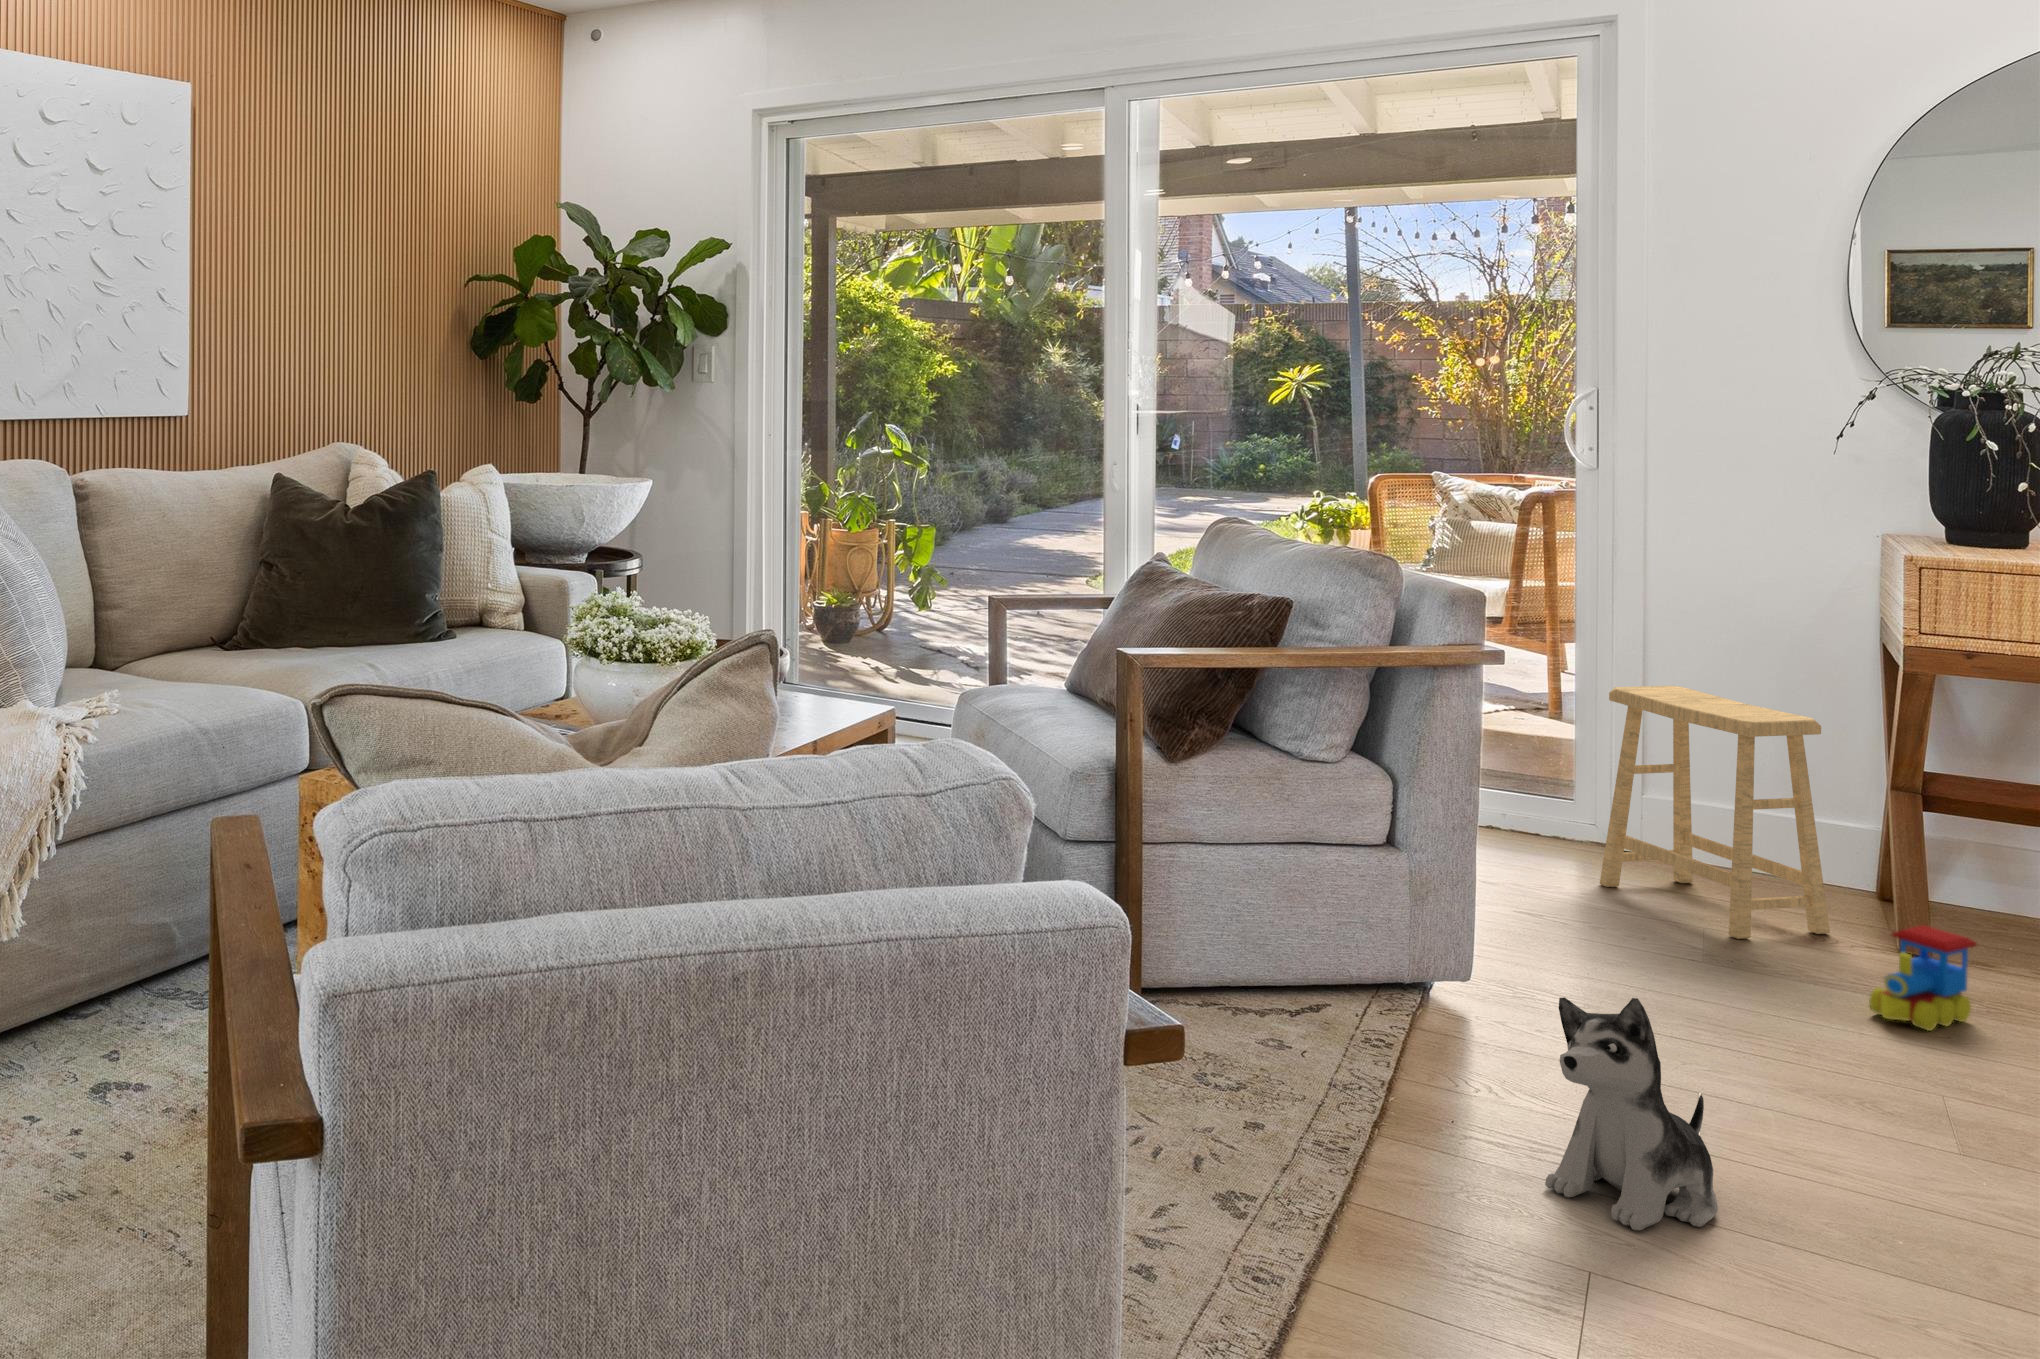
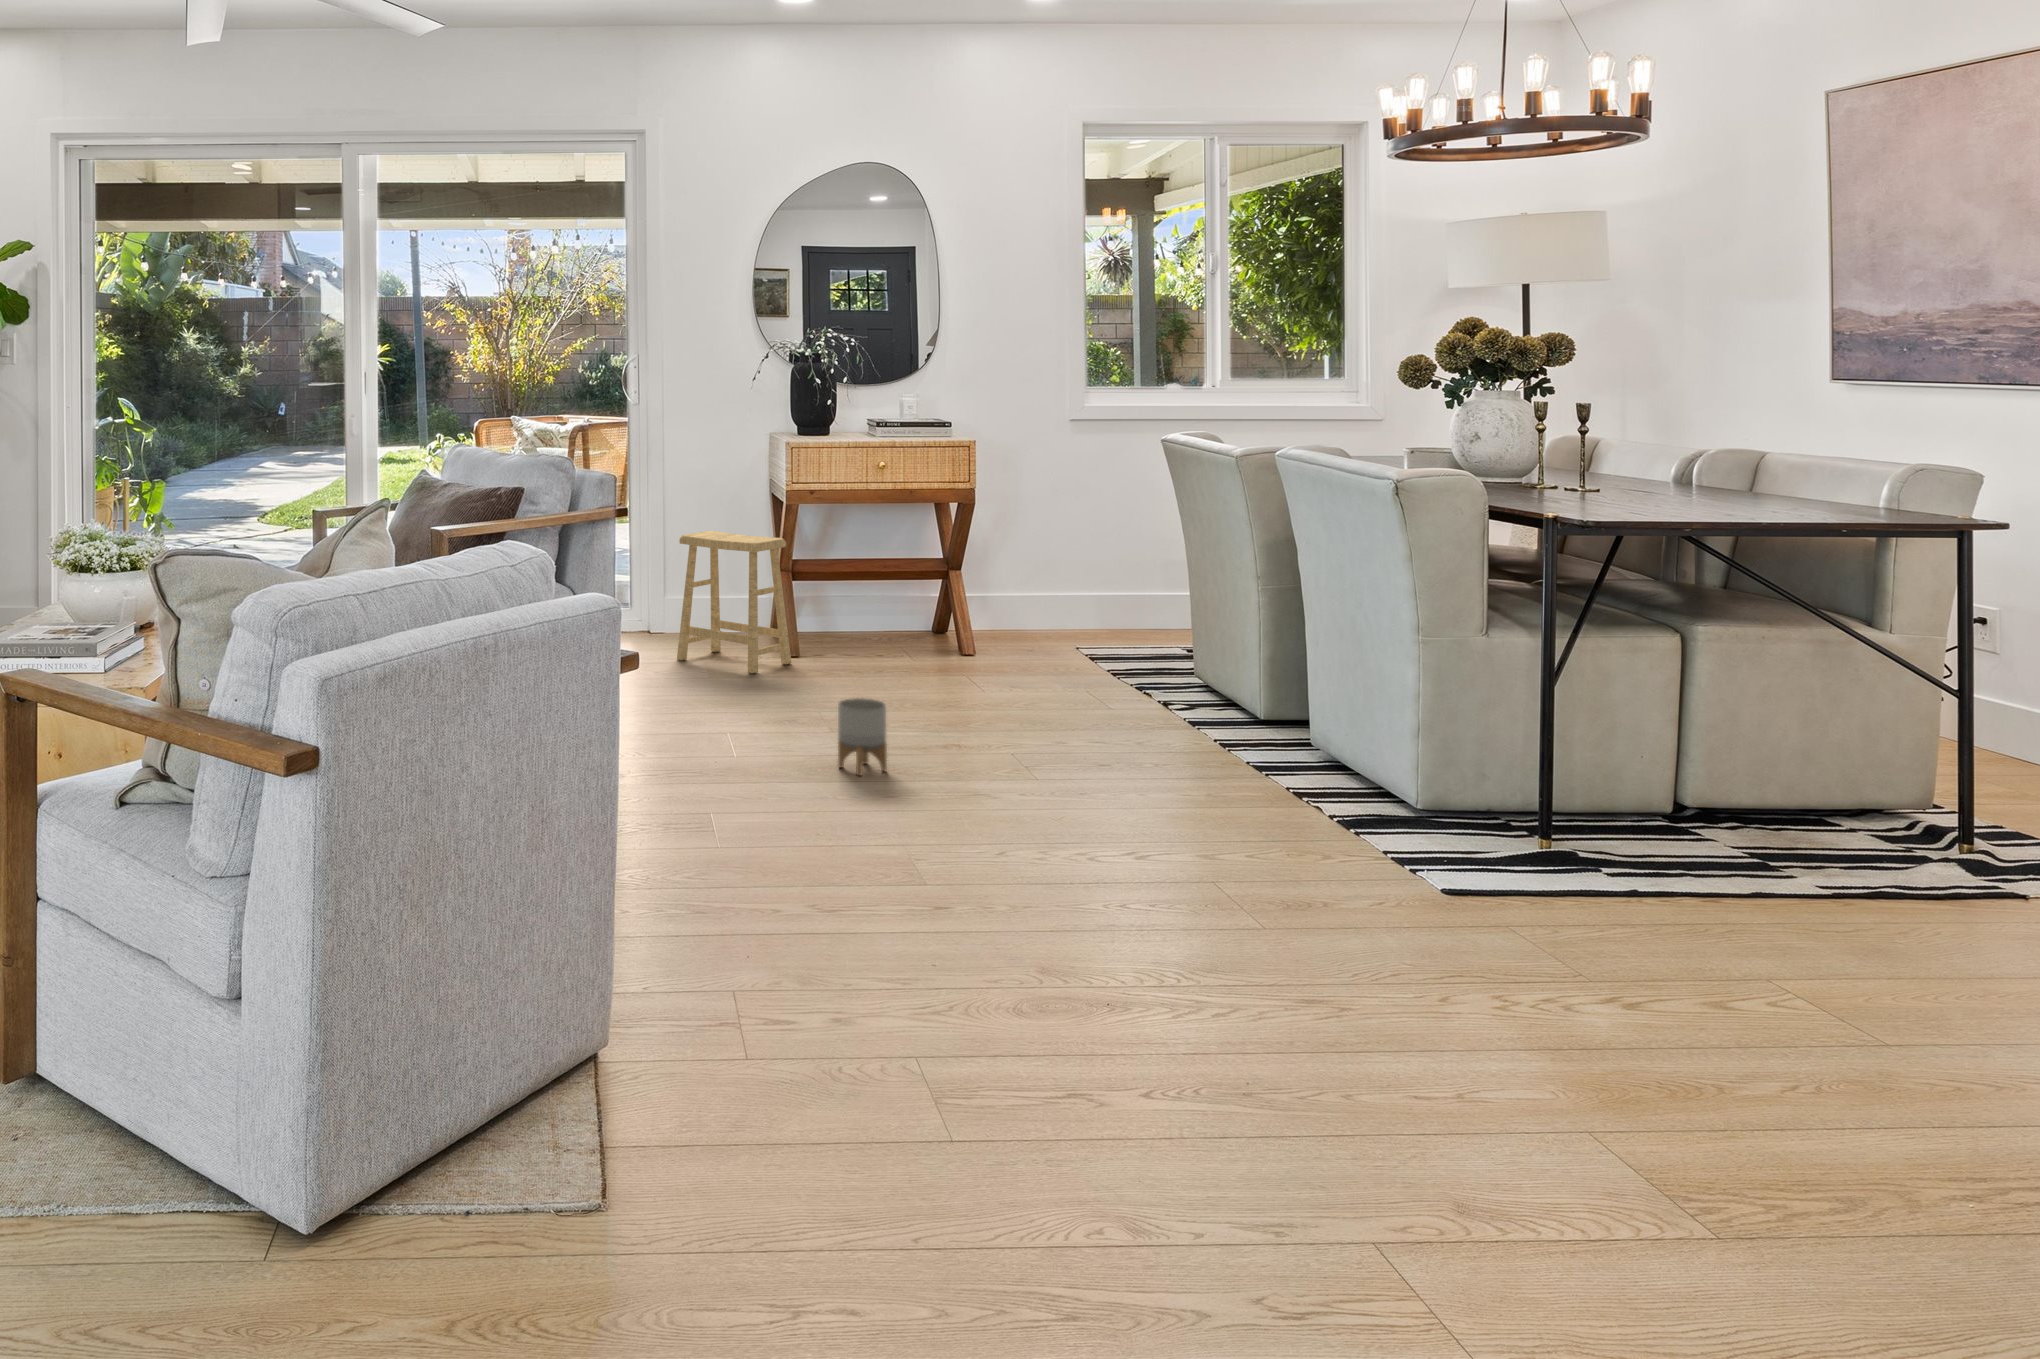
toy train: present [1869,925,1977,1031] -> none [822,642,865,698]
plush toy: present [1545,997,1718,1230] -> none [719,682,796,809]
planter: none [1841,1058,1958,1220] -> present [838,698,887,775]

